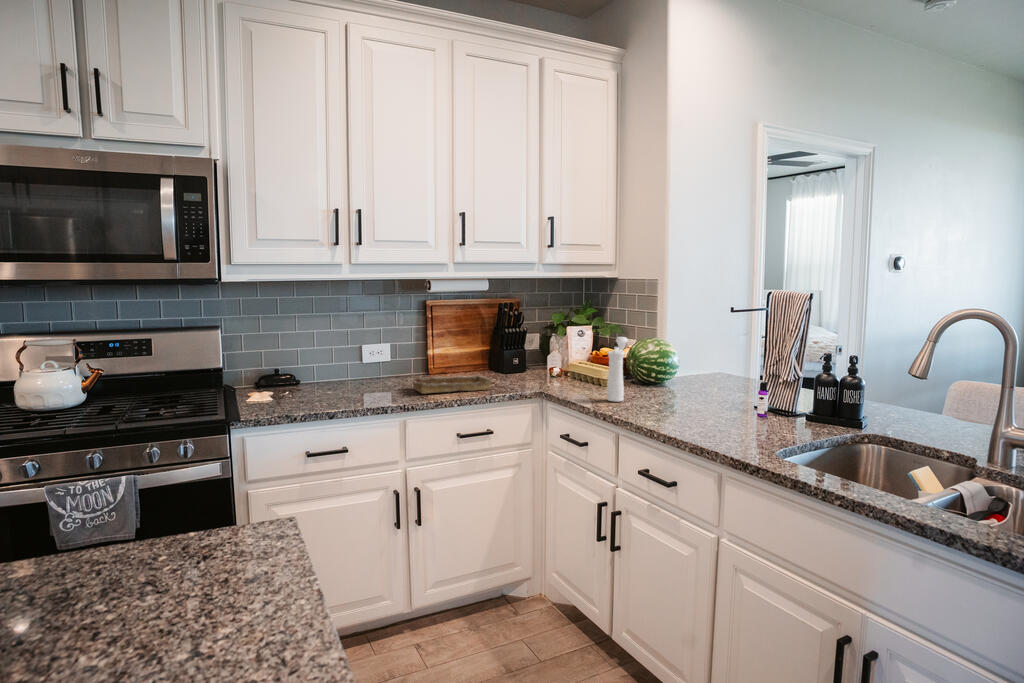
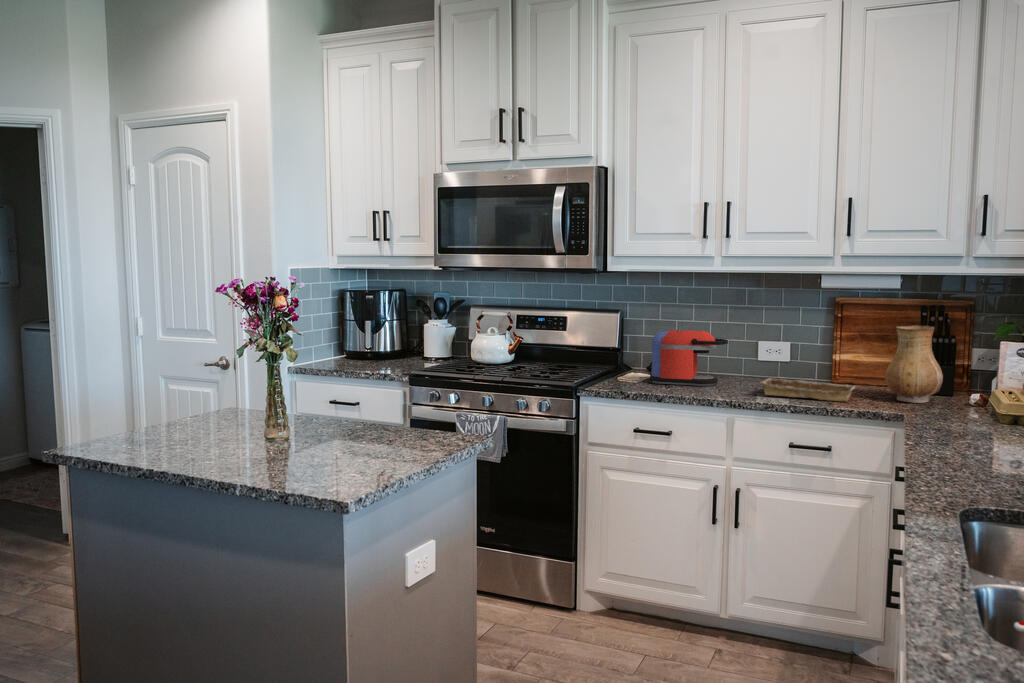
ceramic pitcher: none [502,322,543,383] -> present [885,326,943,403]
pepper mill: present [607,337,628,402] -> none [946,352,1003,434]
coffee maker: none [285,340,363,398] -> present [650,330,728,386]

